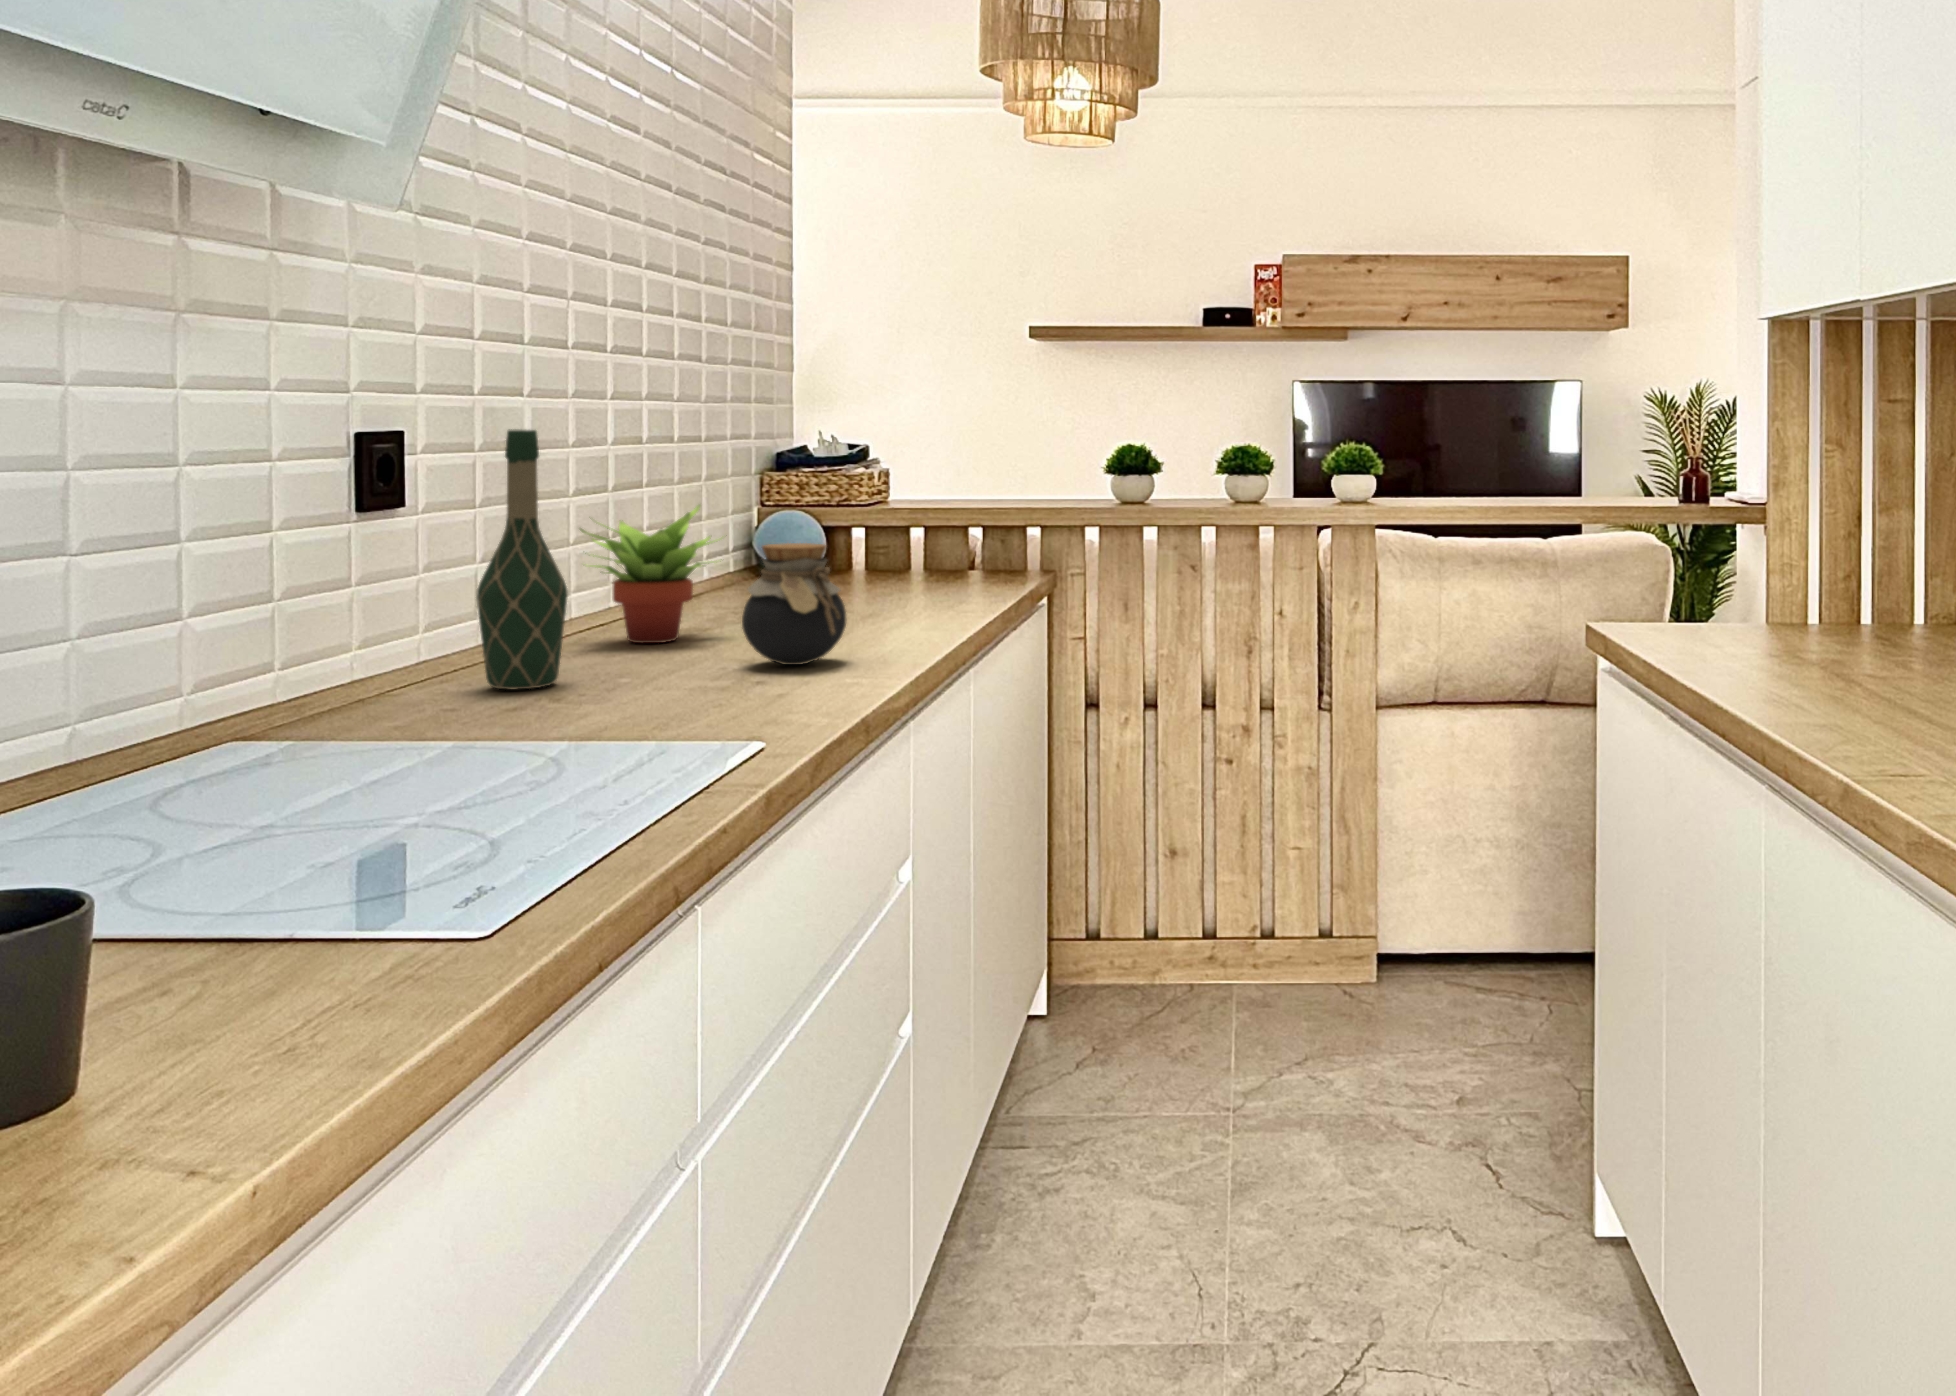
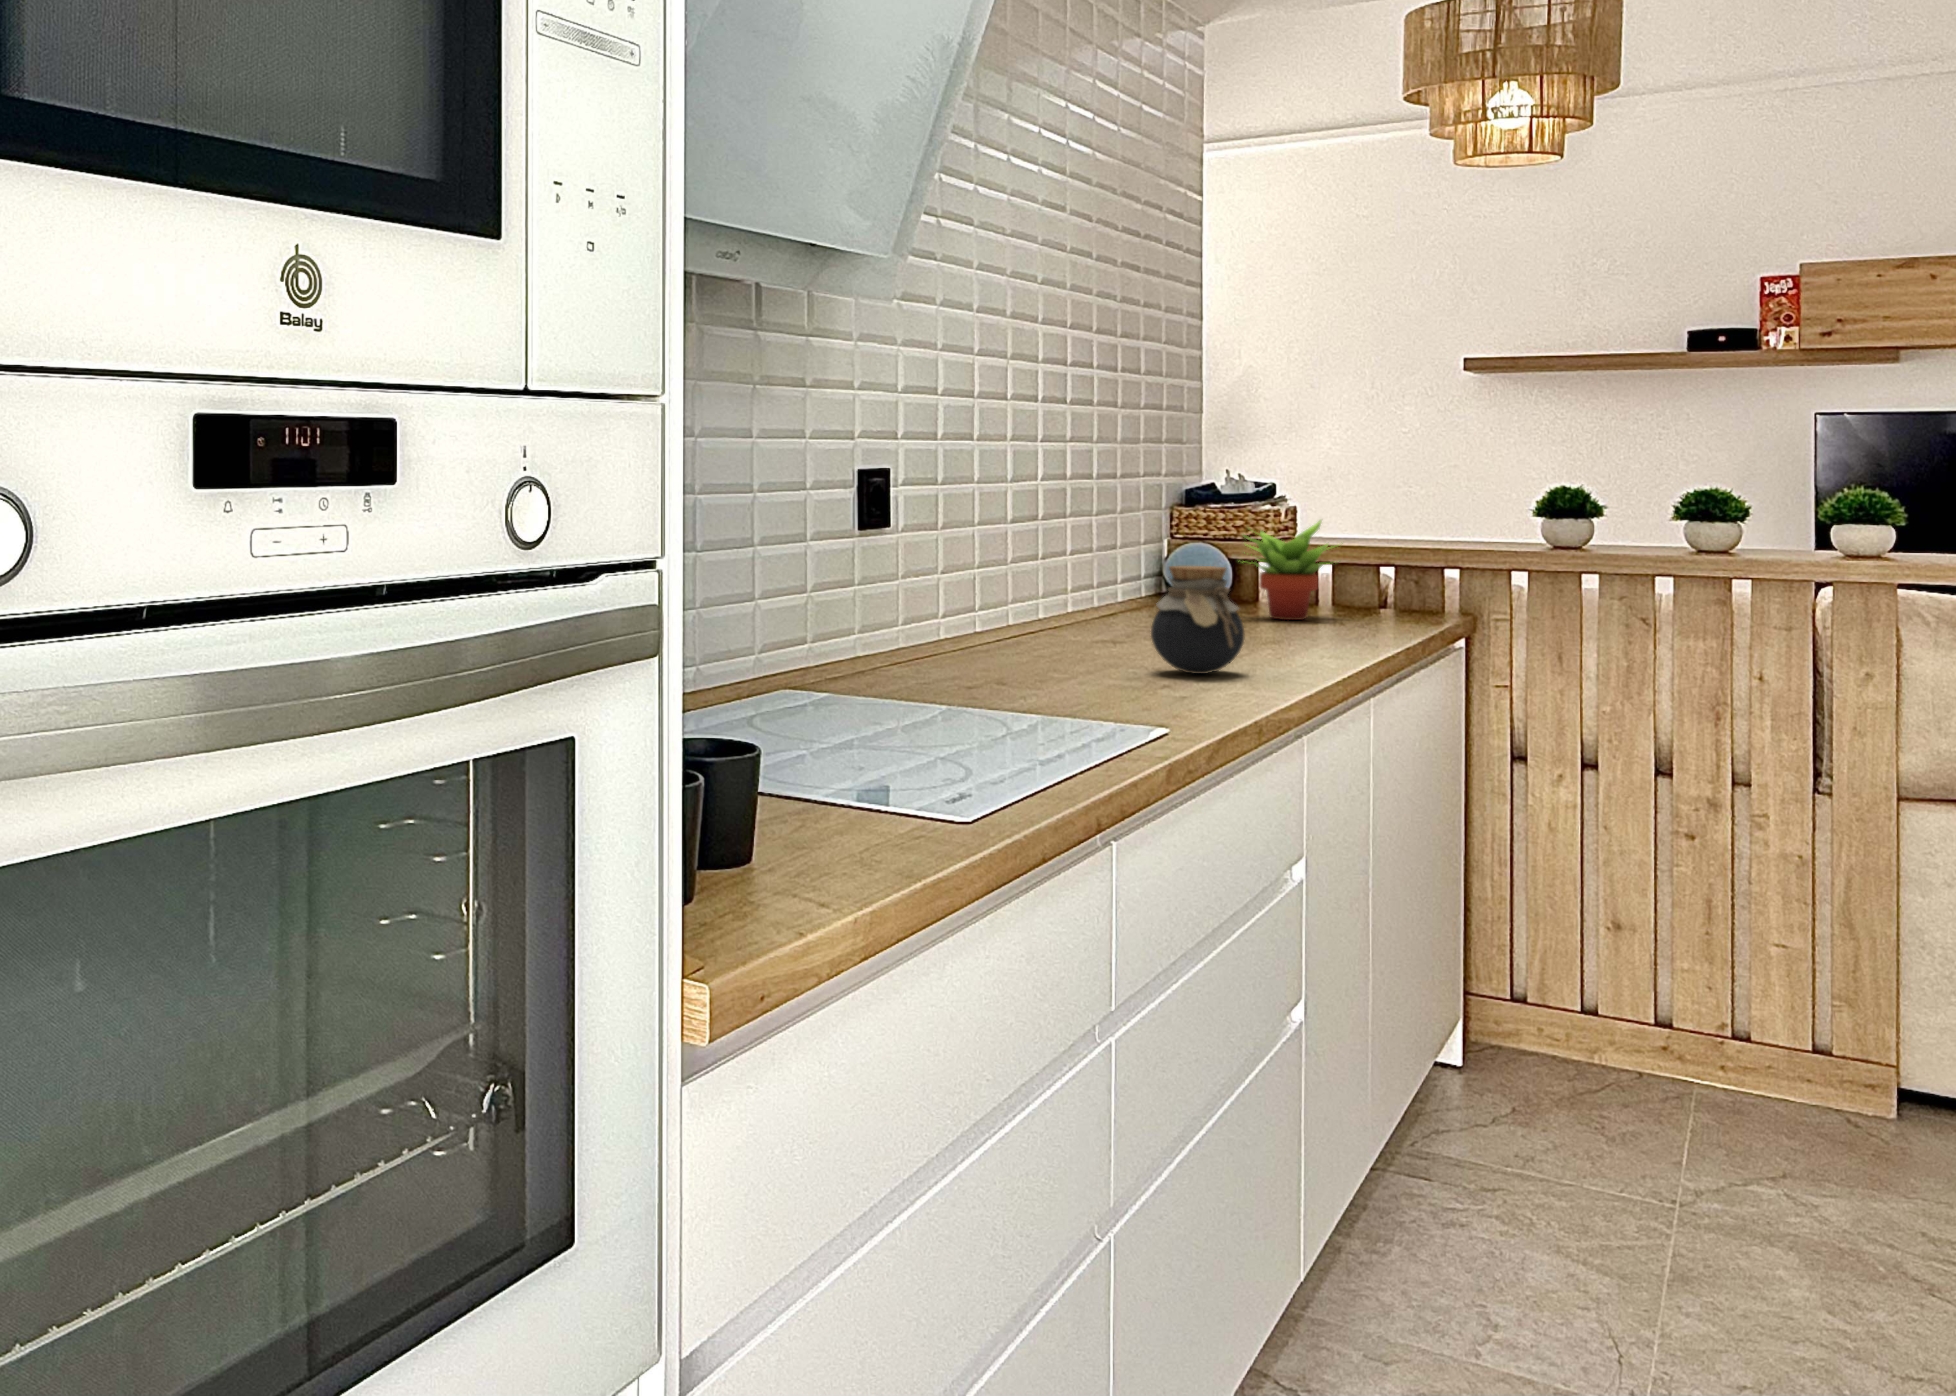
wine bottle: present [476,429,568,689] -> none [942,465,1010,675]
succulent plant: present [580,505,722,643] -> present [1243,520,1343,620]

